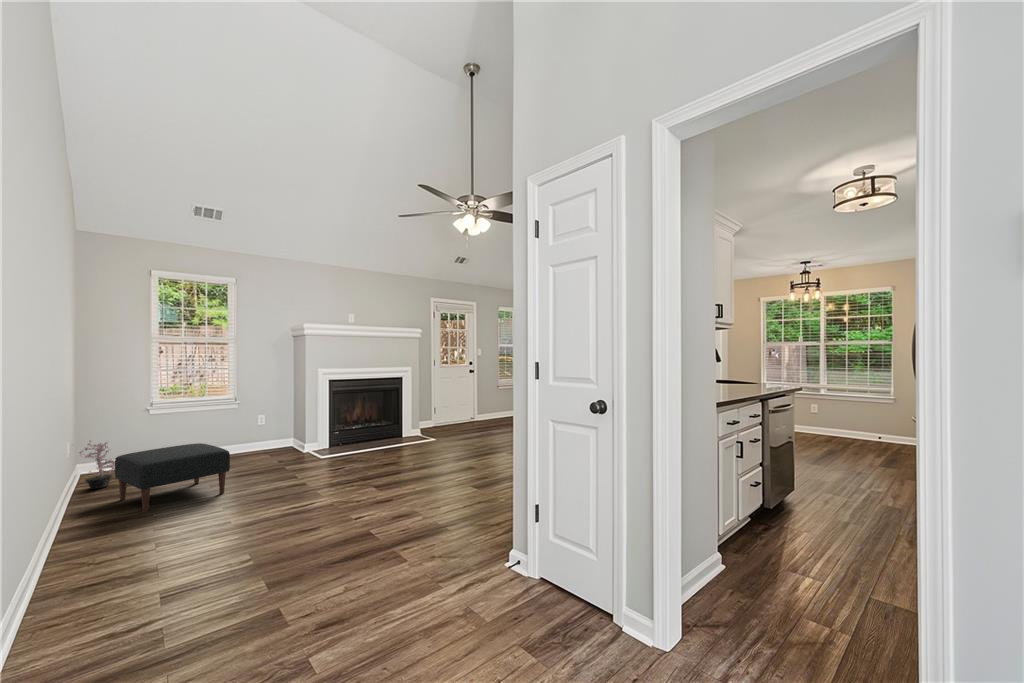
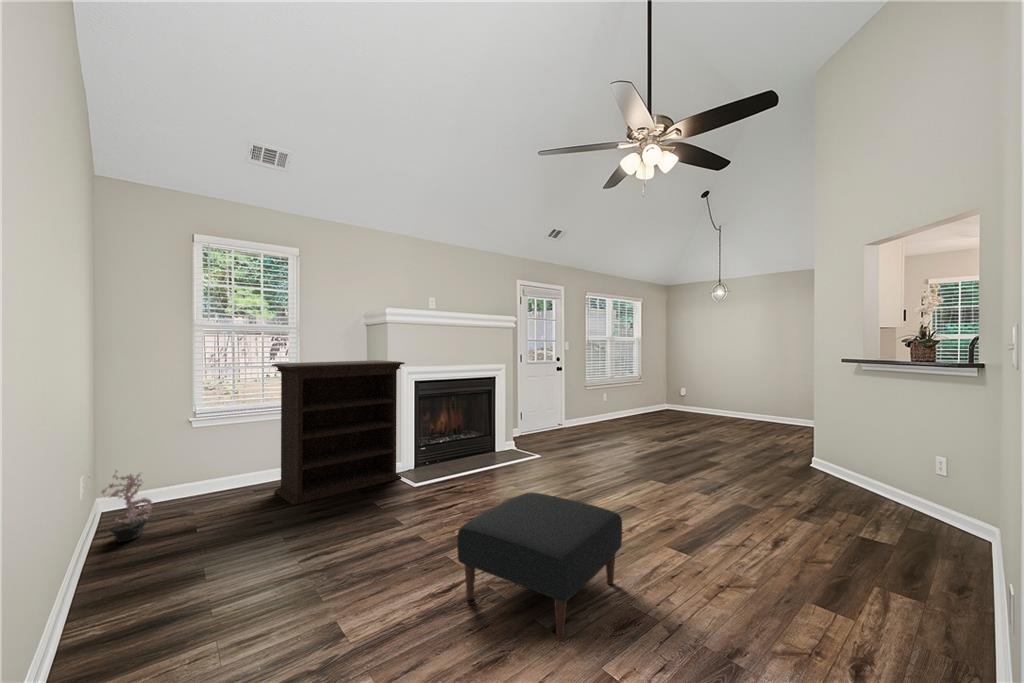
bookshelf: none [211,364,318,470] -> present [271,360,405,505]
ottoman: present [115,443,230,512] -> present [457,493,622,641]

